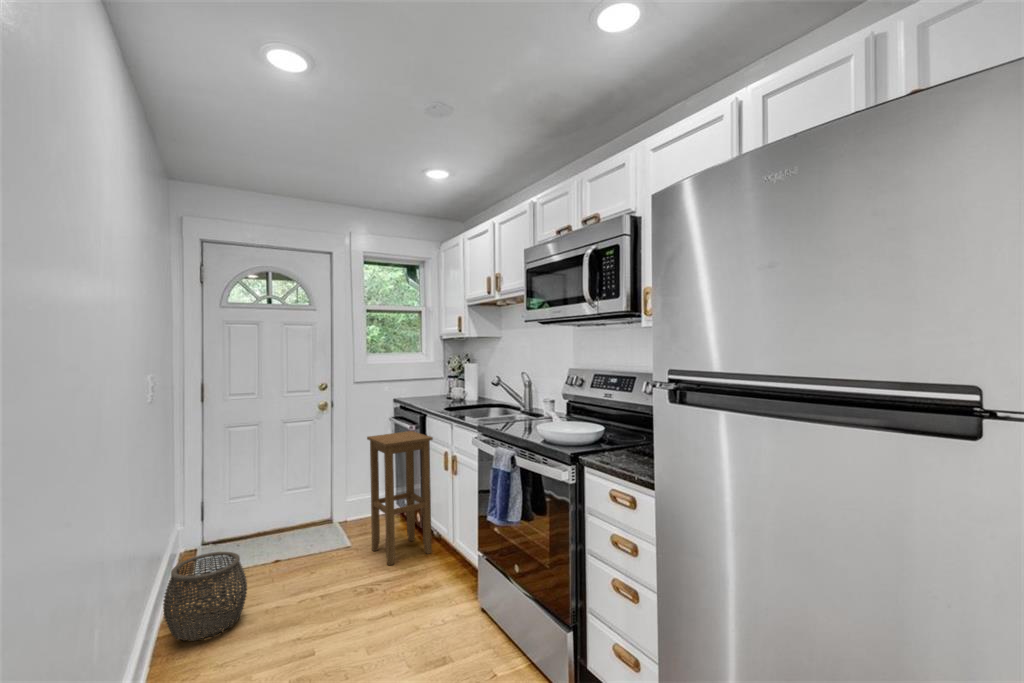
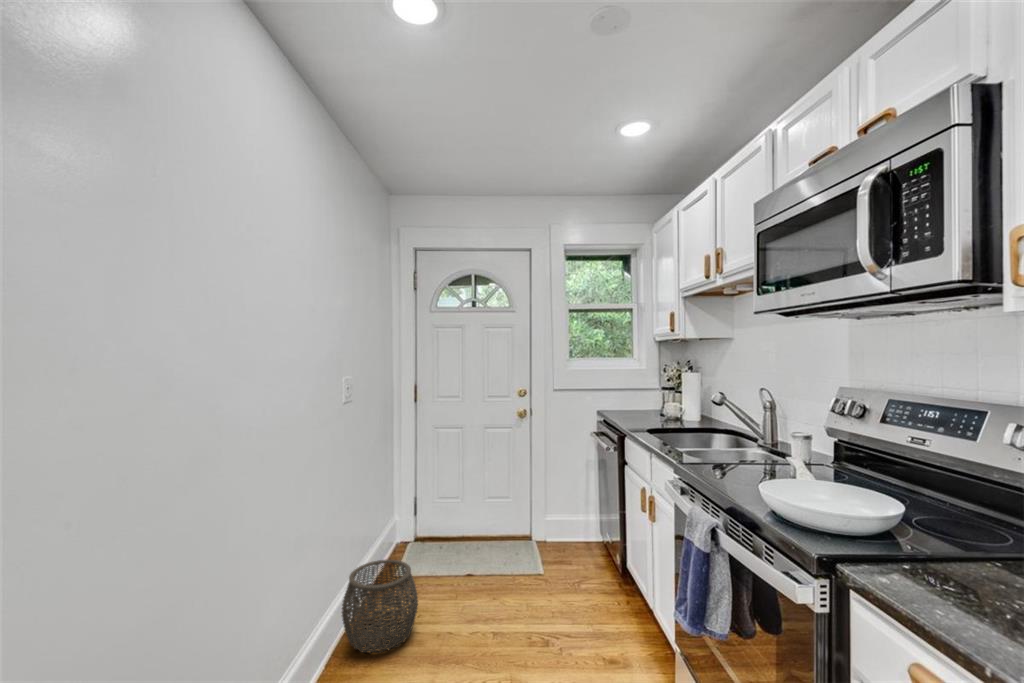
stool: present [367,431,433,565] -> none [557,452,630,615]

